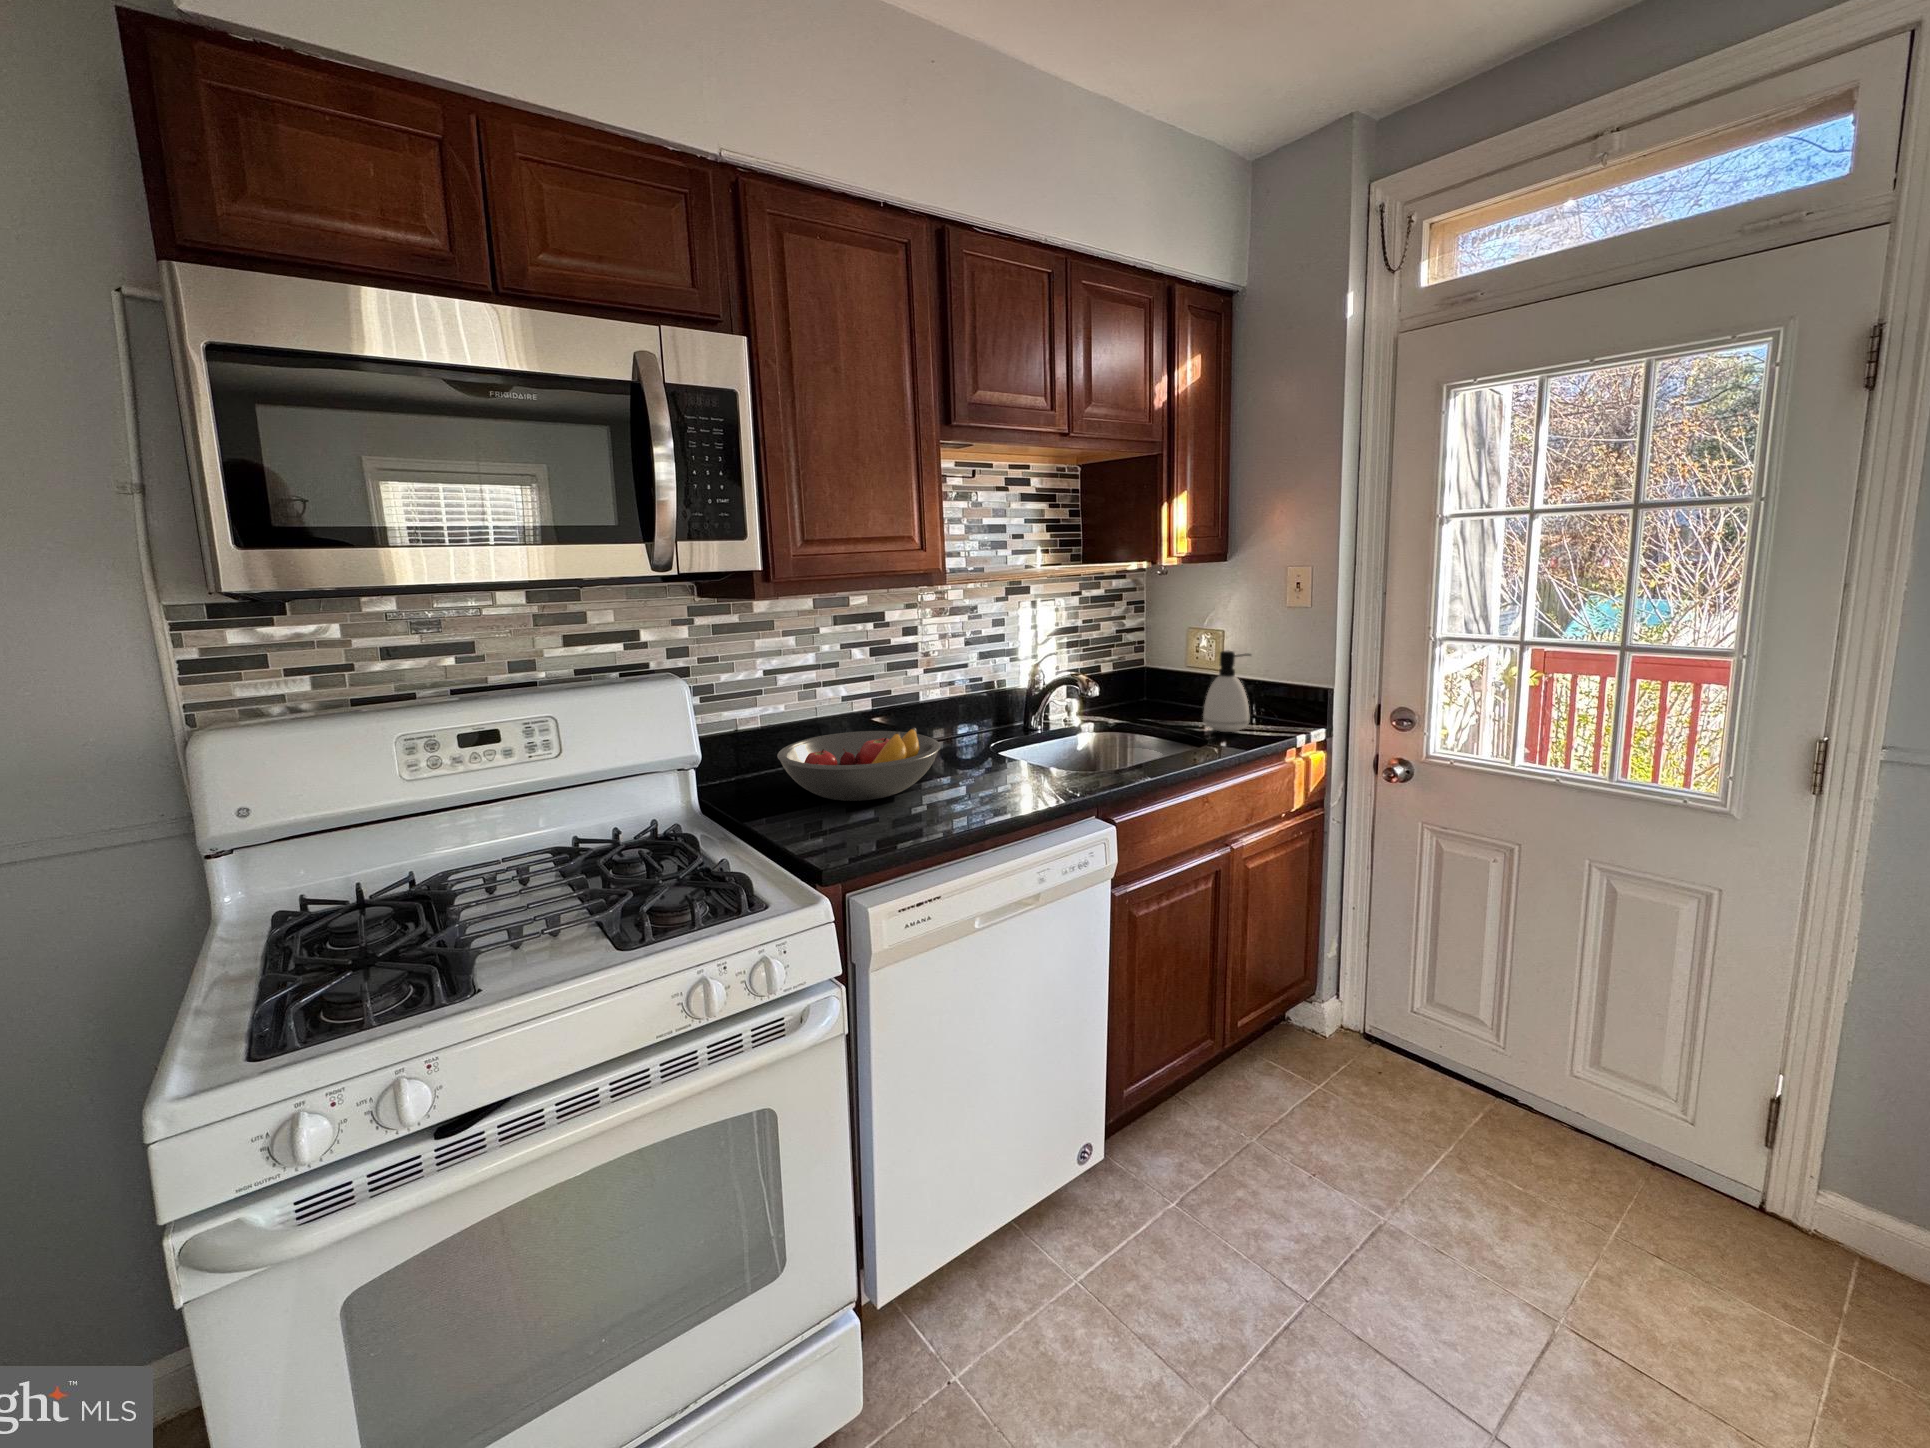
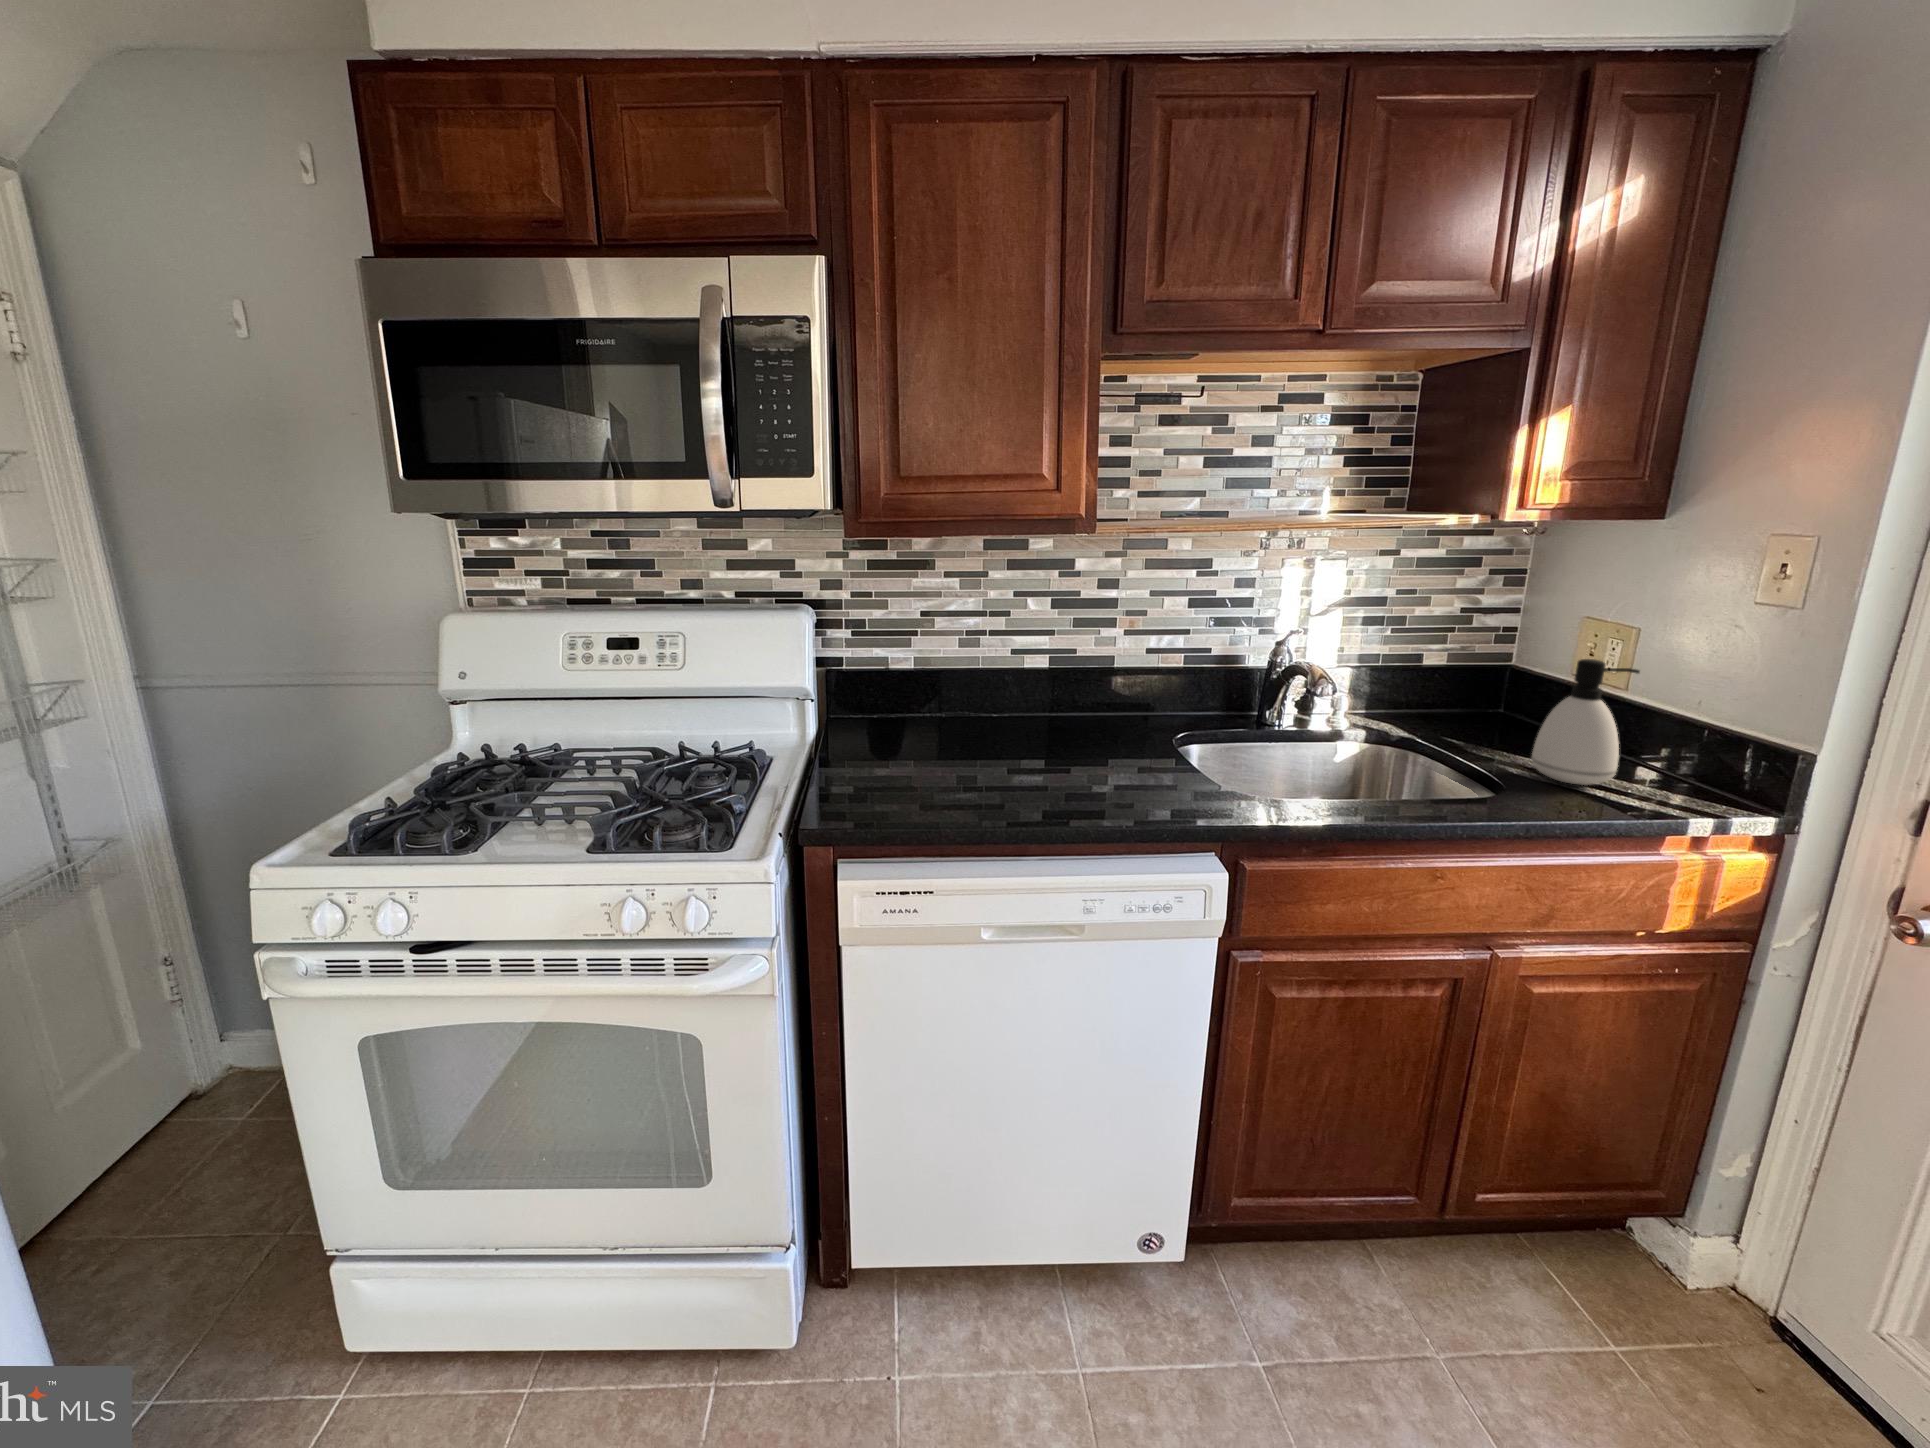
fruit bowl: present [777,728,940,801] -> none [882,688,1063,767]

